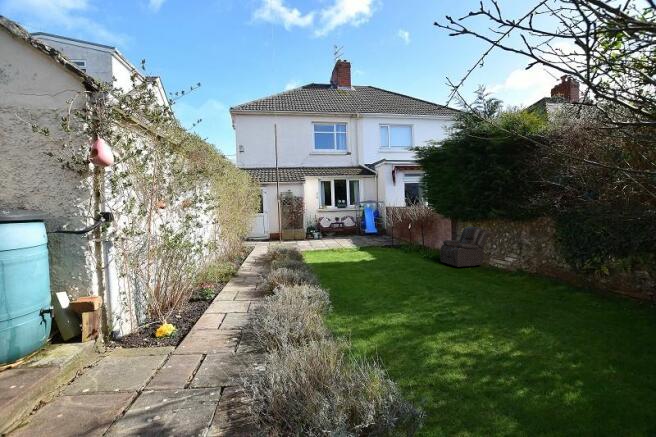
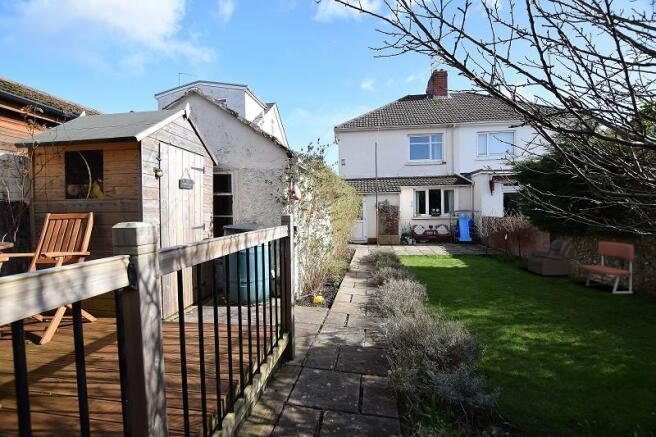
bench: none [499,227,559,286] -> present [579,242,634,294]

